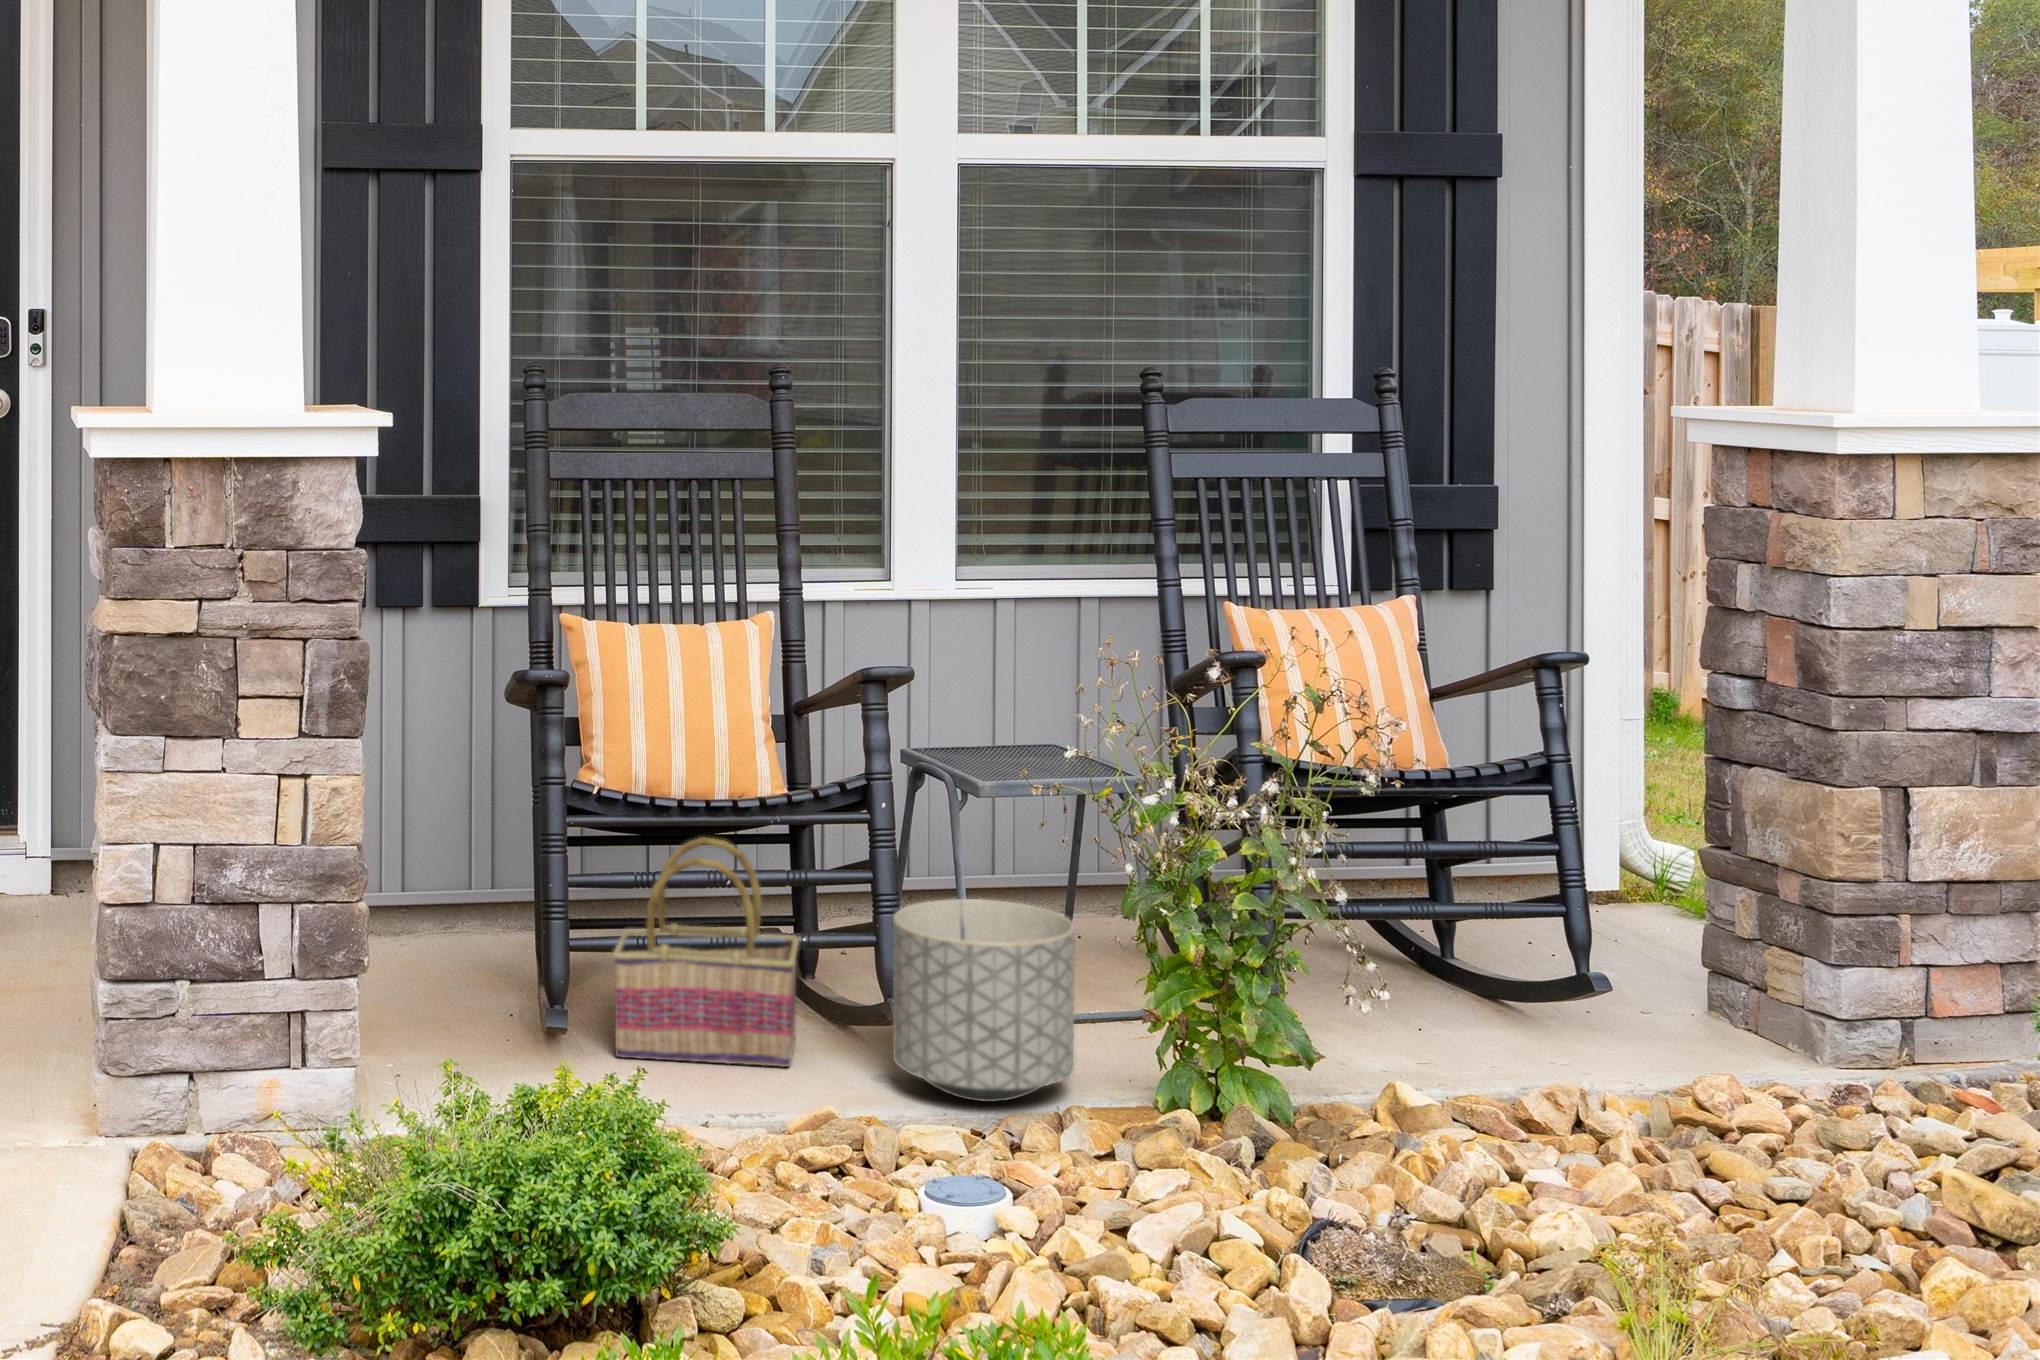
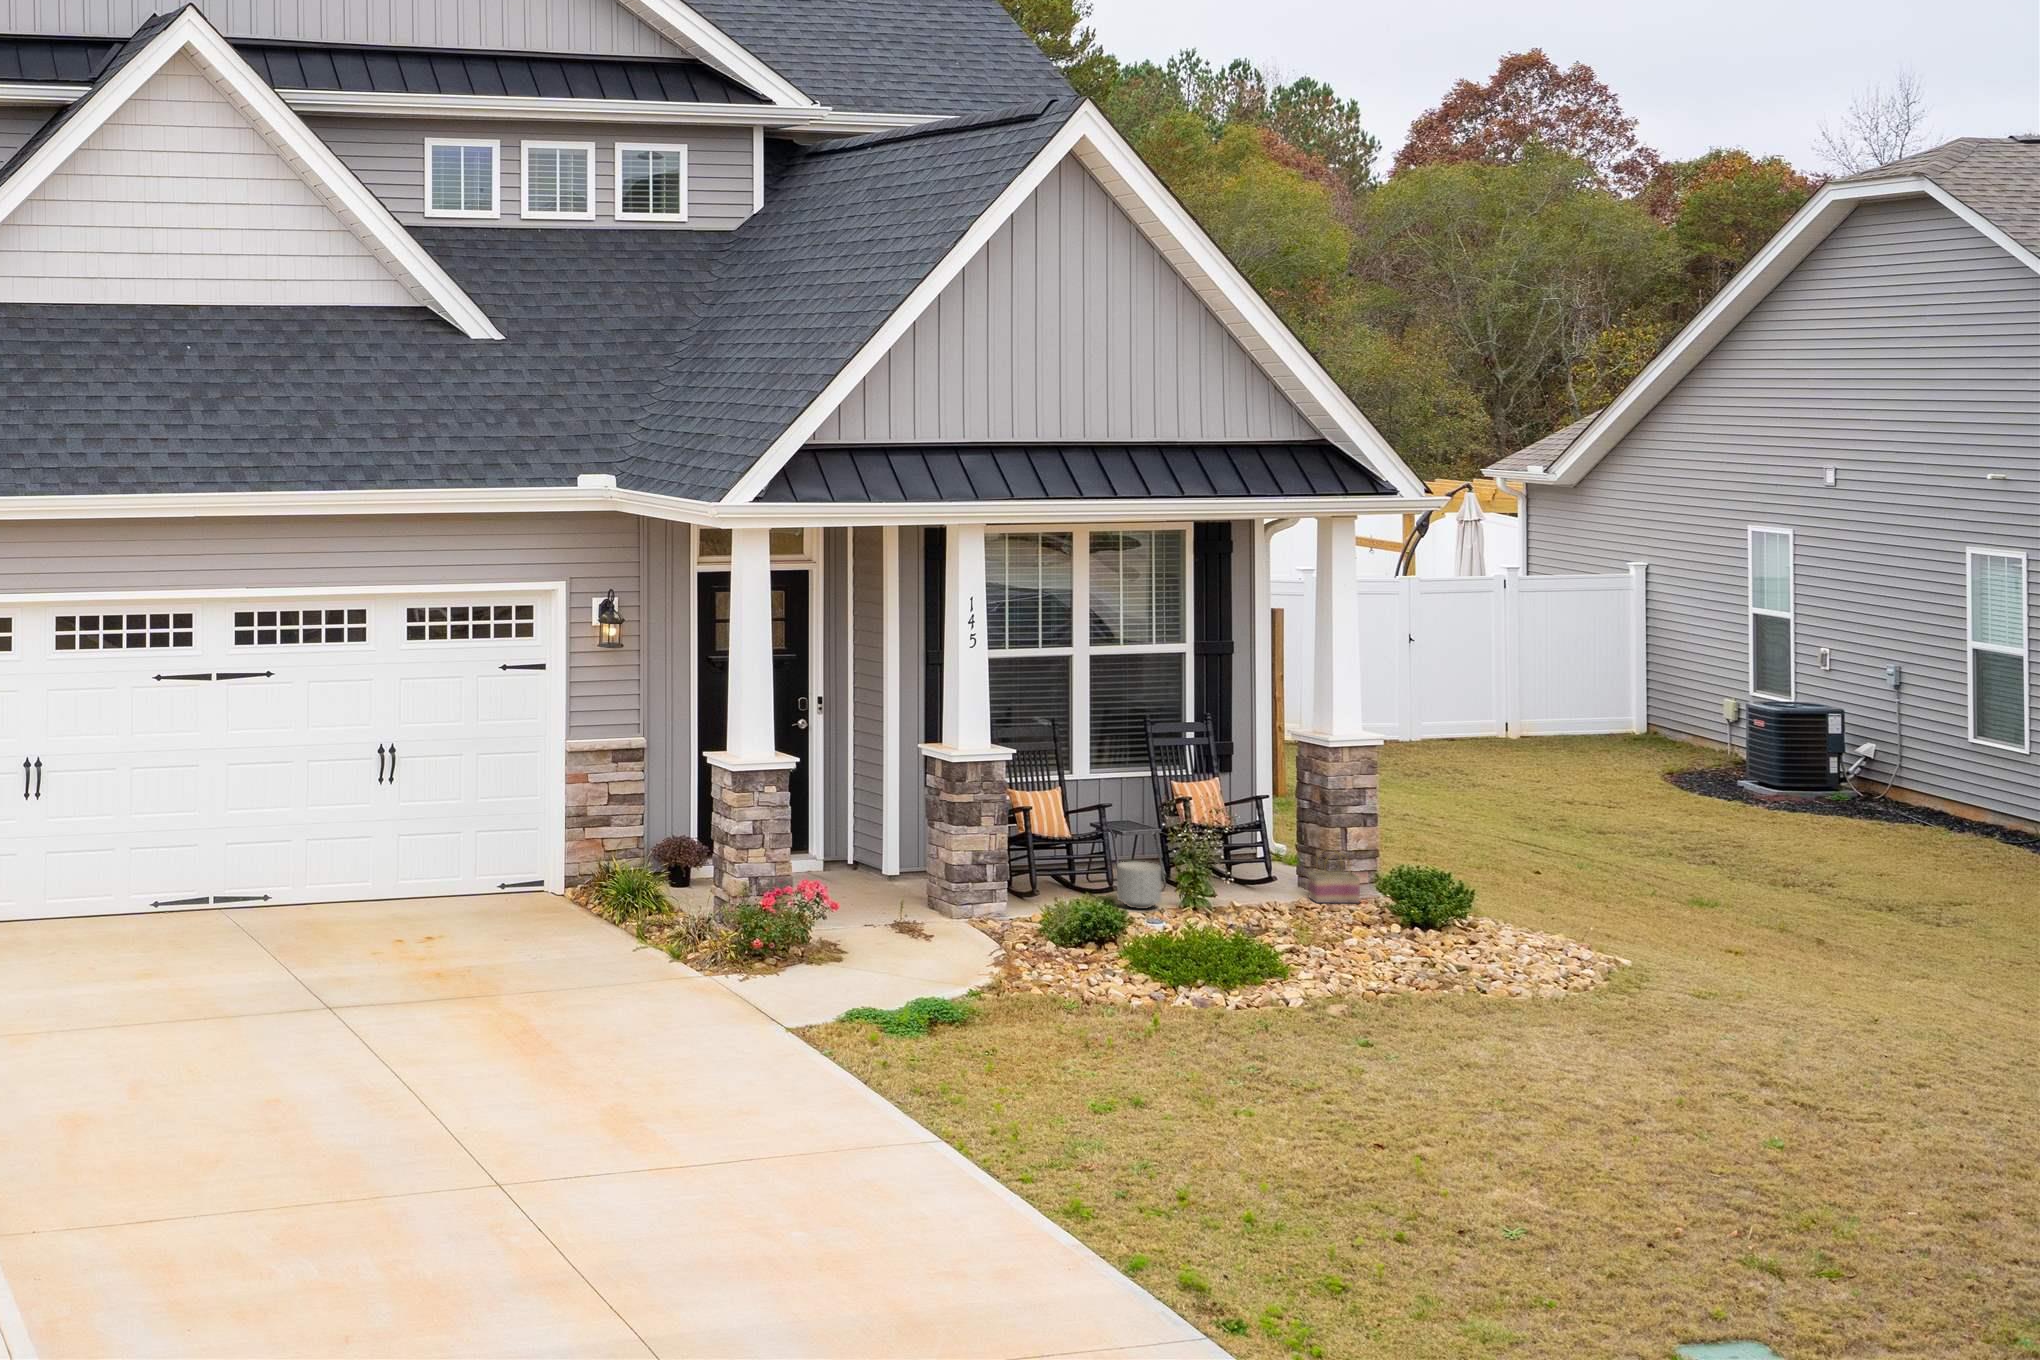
basket: present [613,837,799,1067] -> present [1308,850,1360,903]

